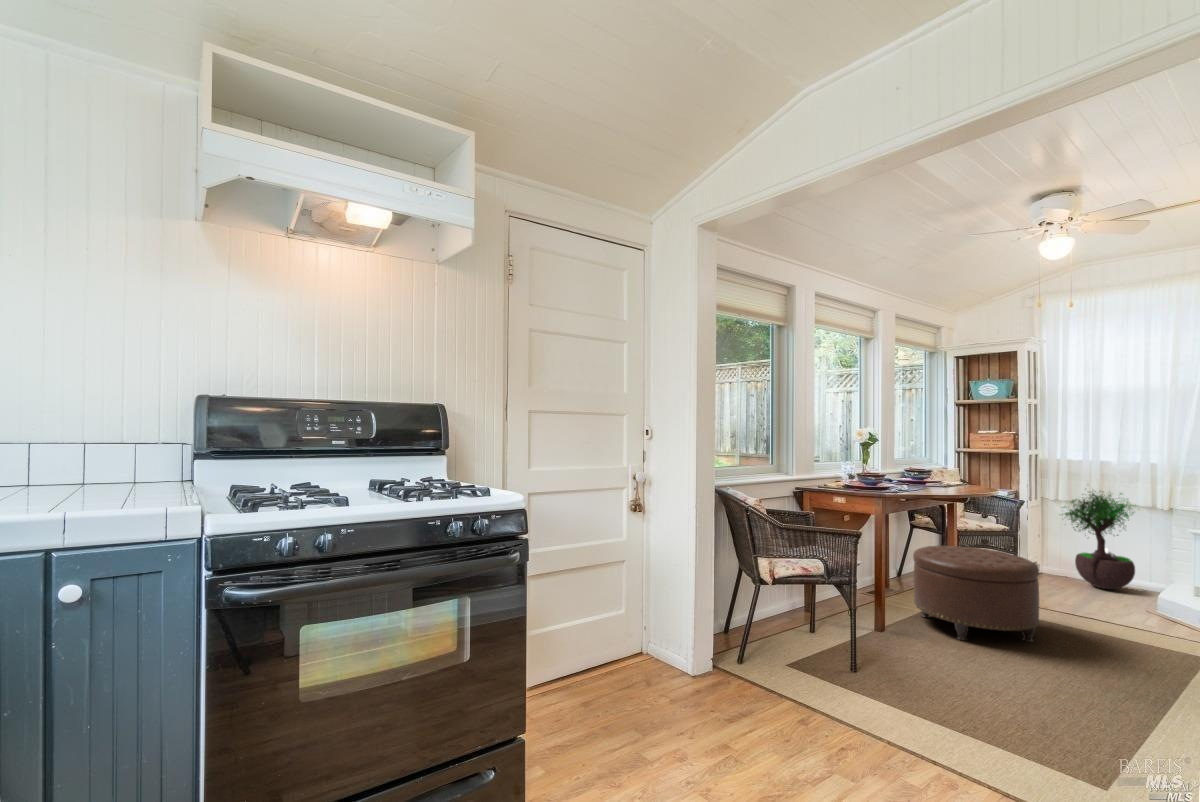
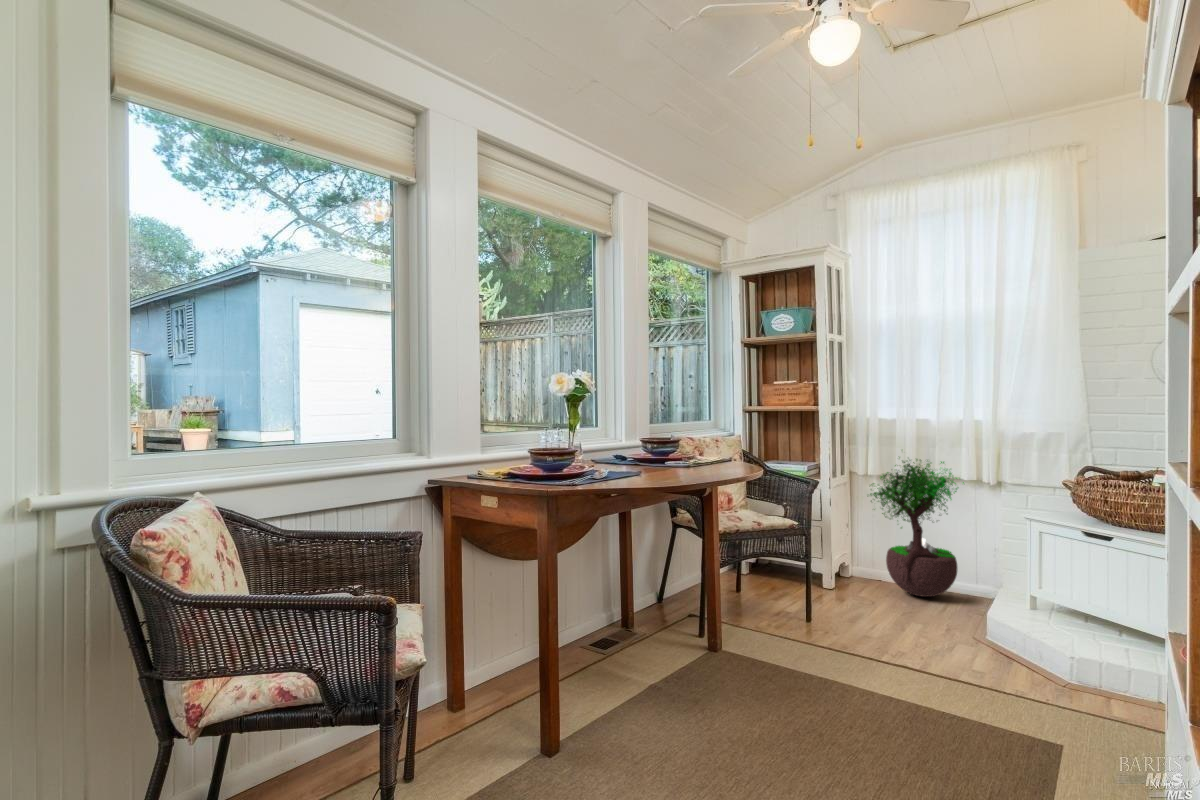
ottoman: present [913,546,1039,642] -> none [628,566,821,760]

